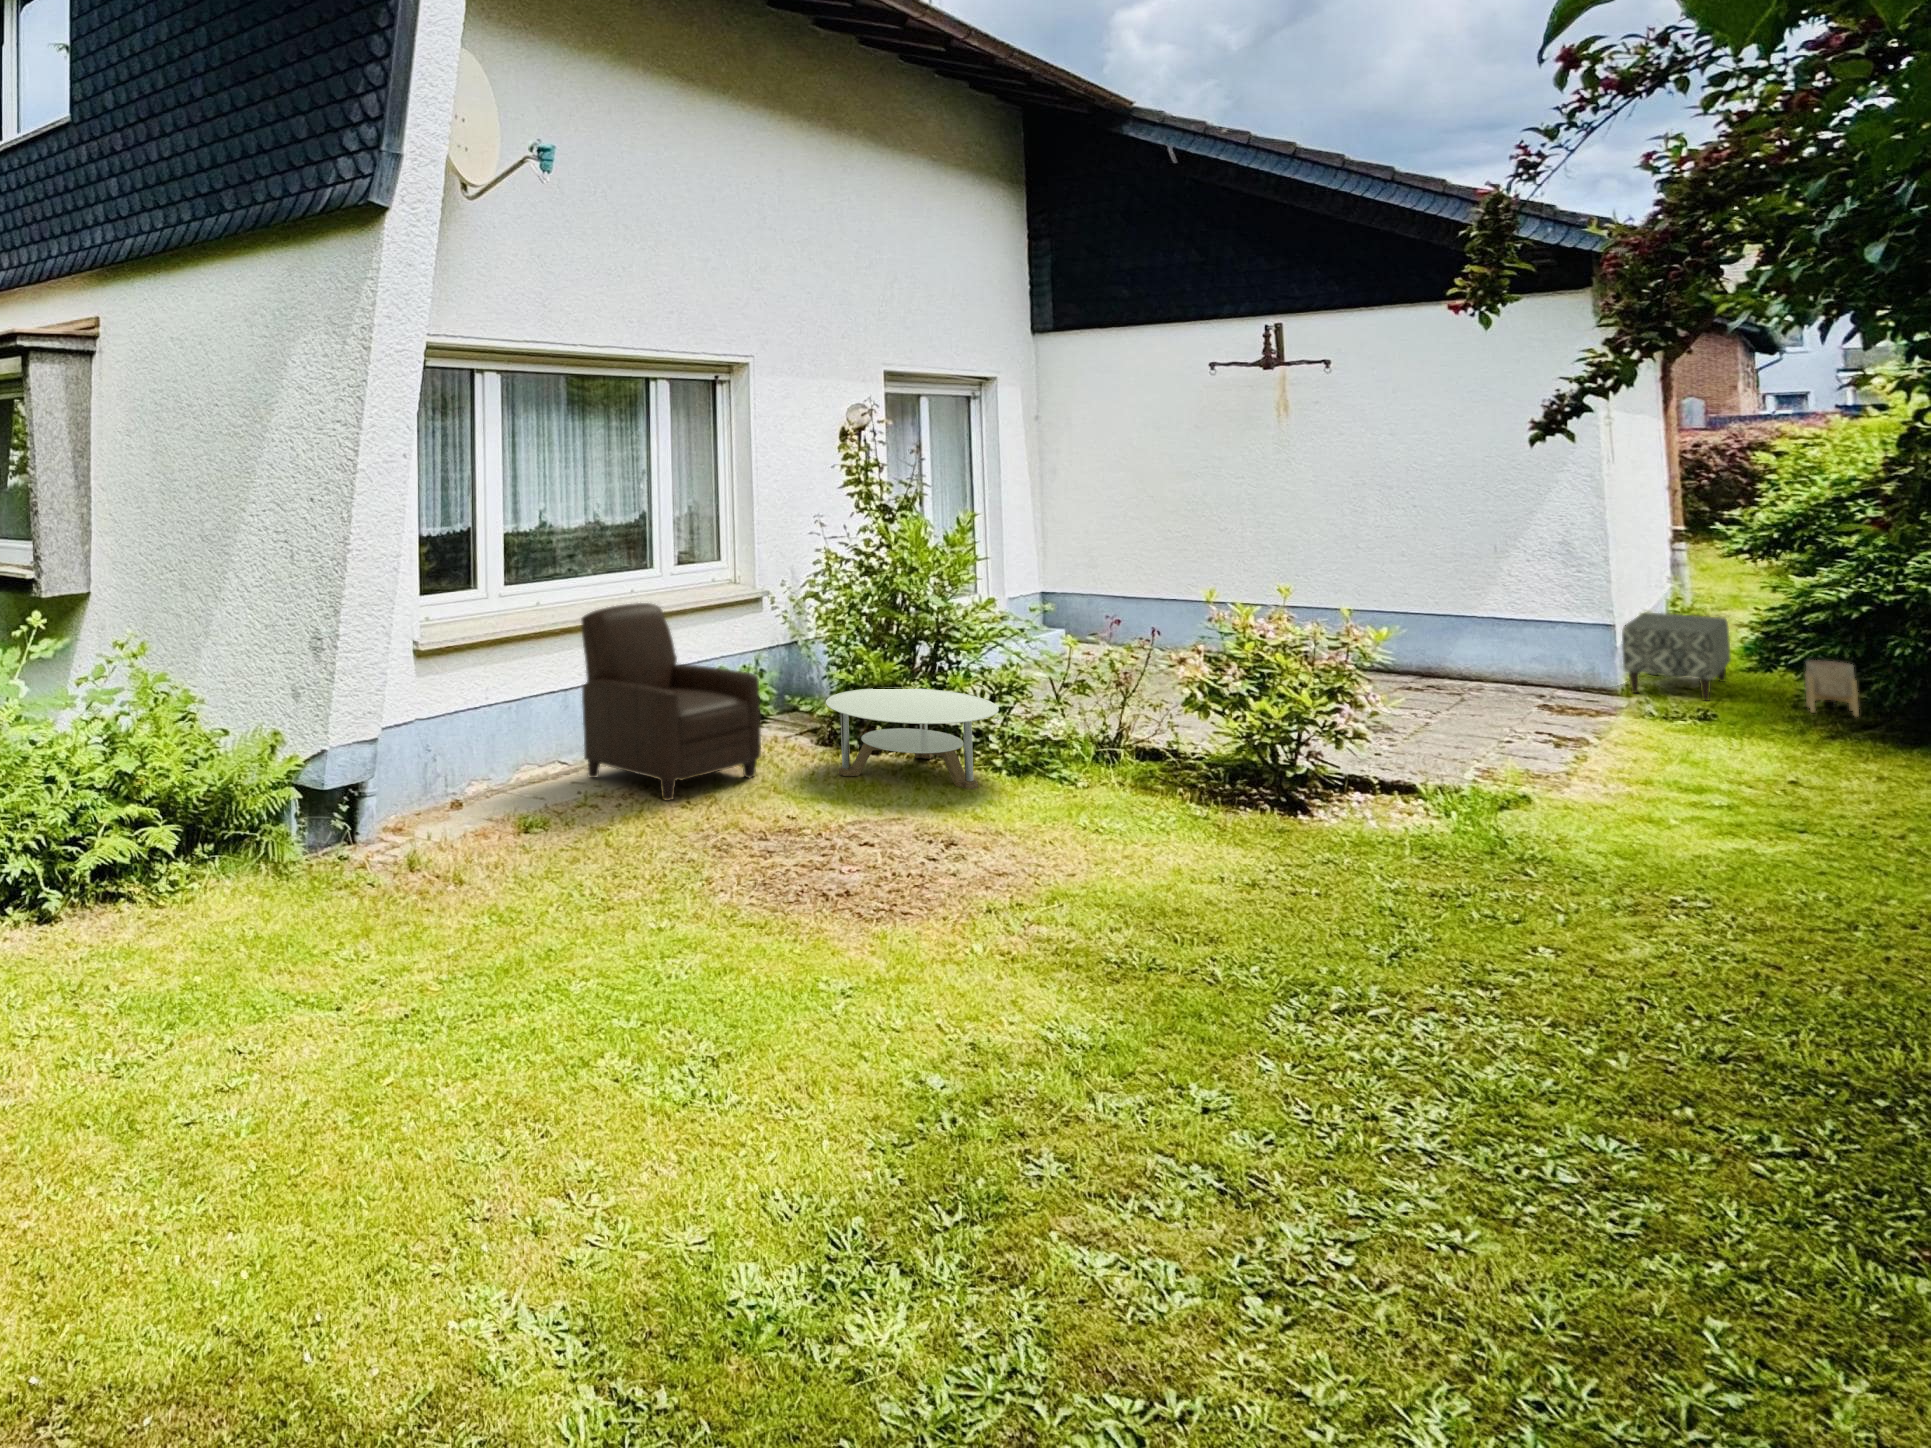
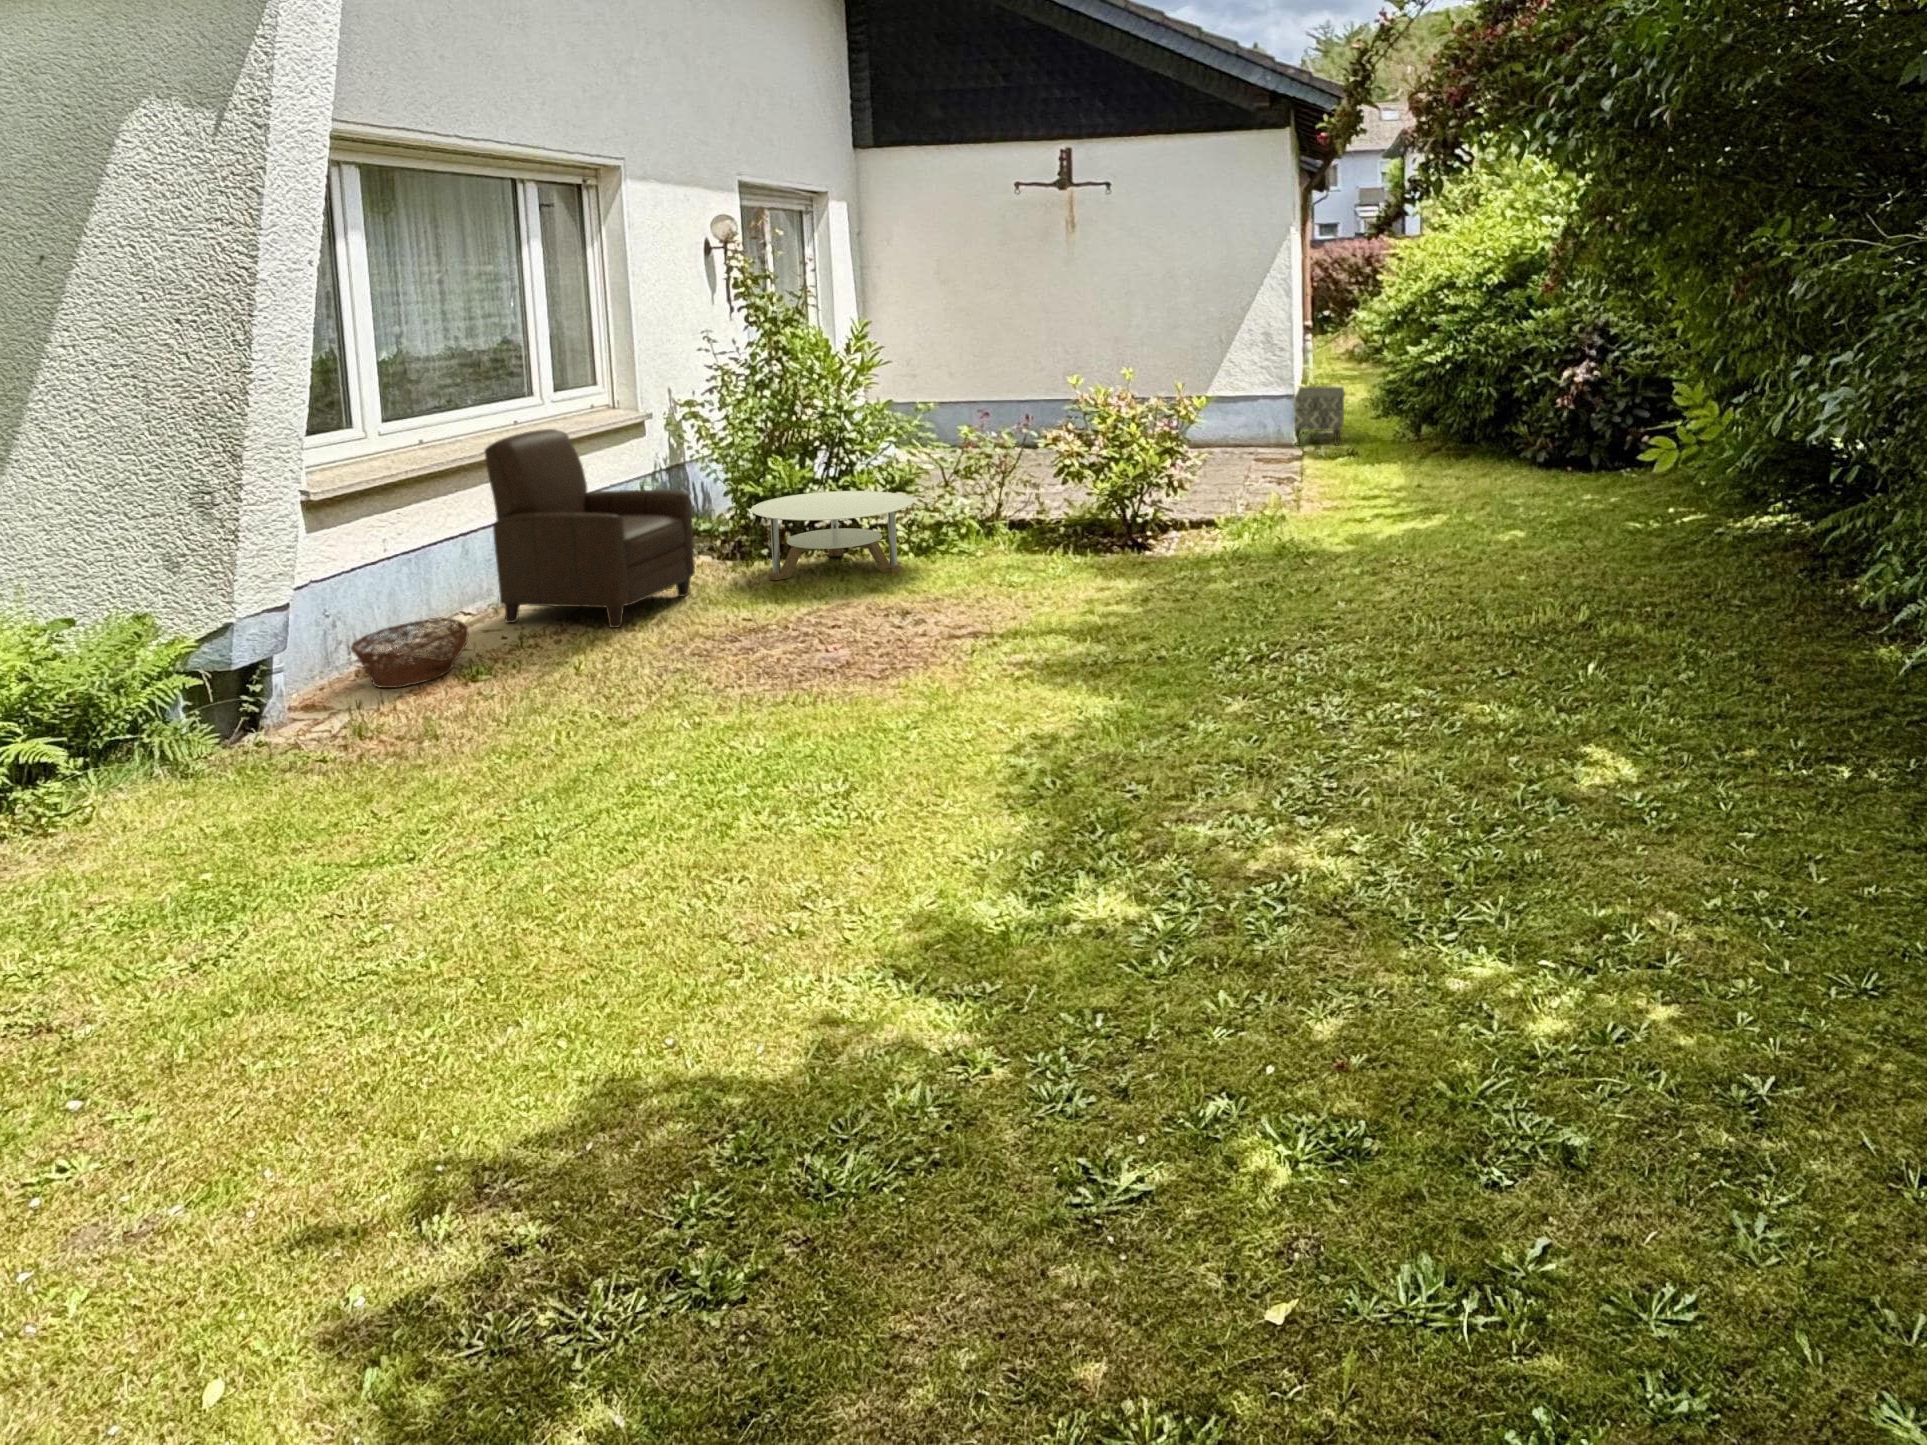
planter: present [1805,660,1859,716] -> none [1389,410,1416,447]
basket: none [435,766,534,824] -> present [351,619,469,688]

